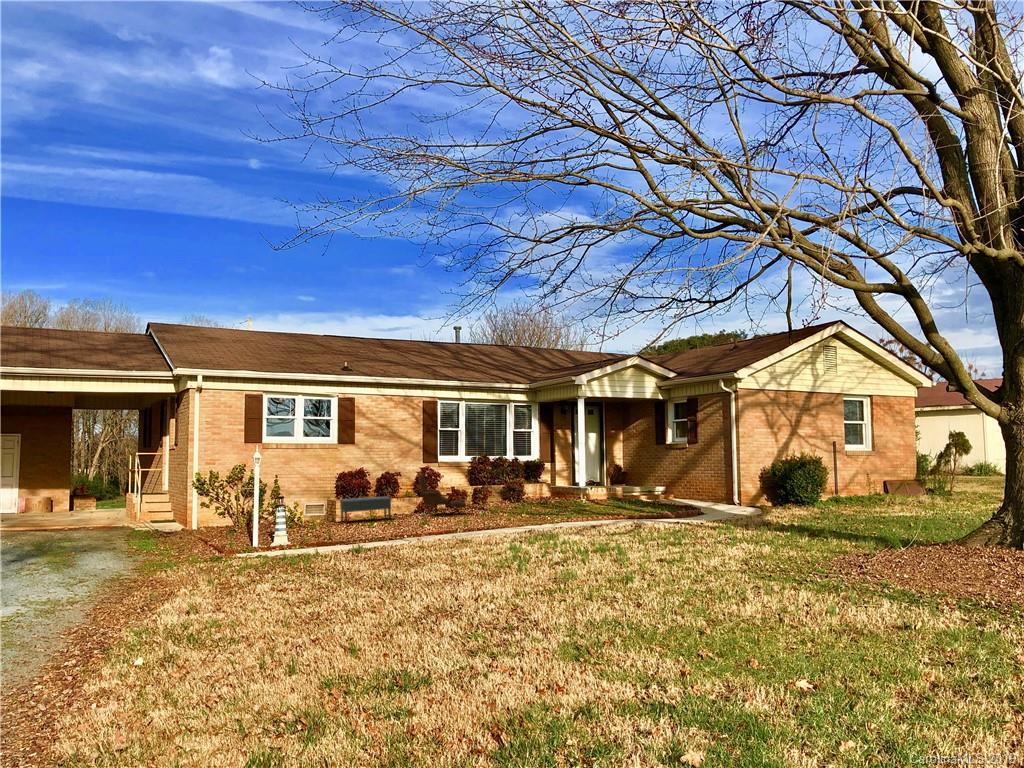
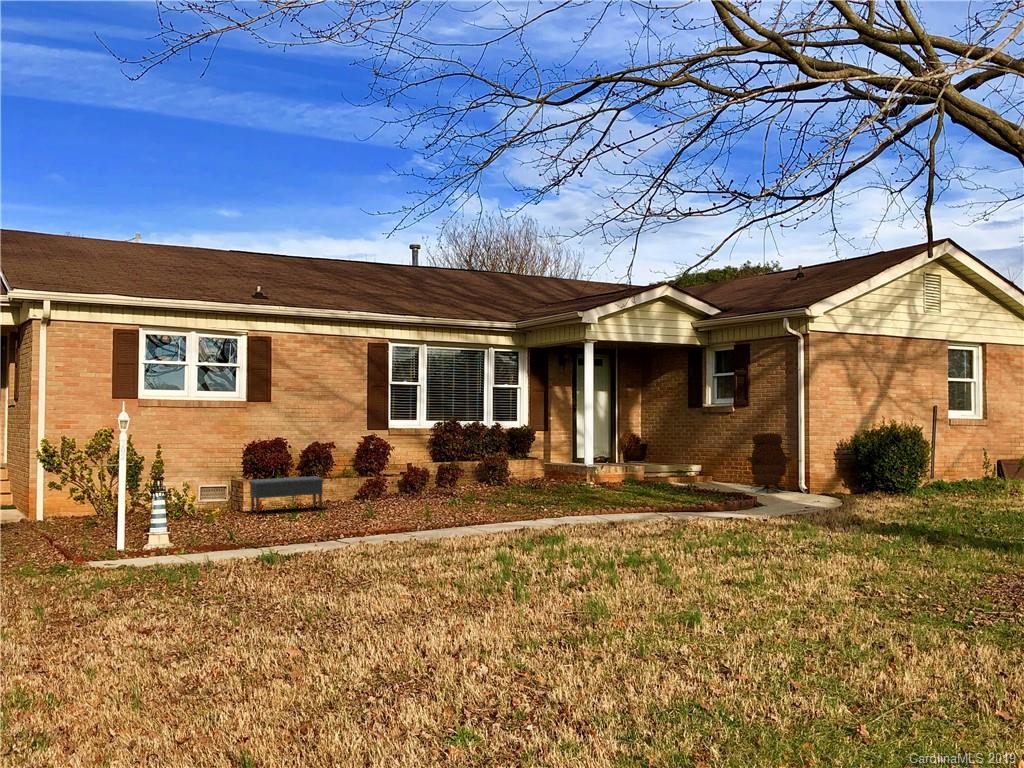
lounge chair: present [418,473,466,516] -> present [746,433,792,493]

